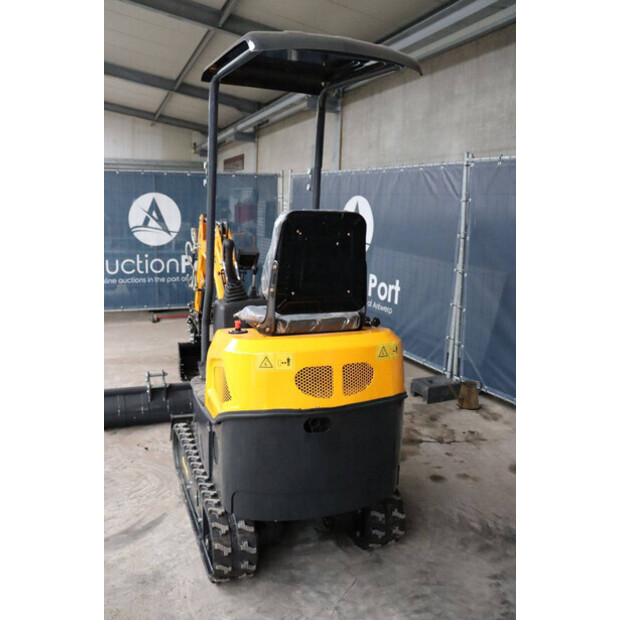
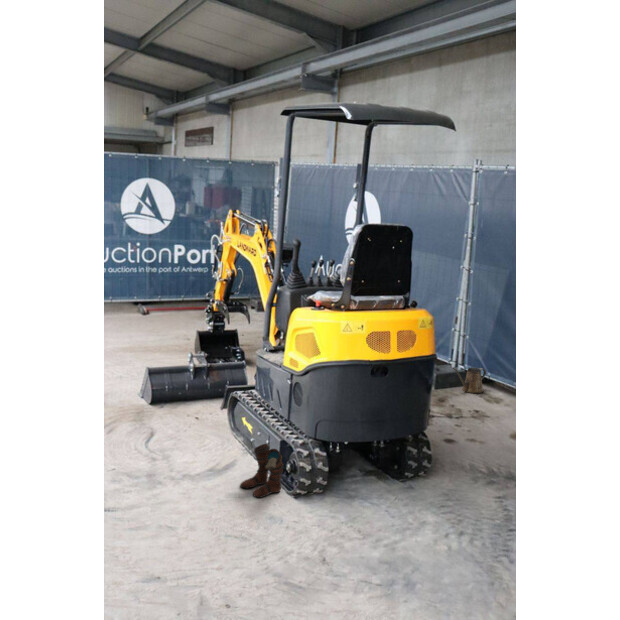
boots: none [144,510,199,593] -> present [240,444,283,498]

